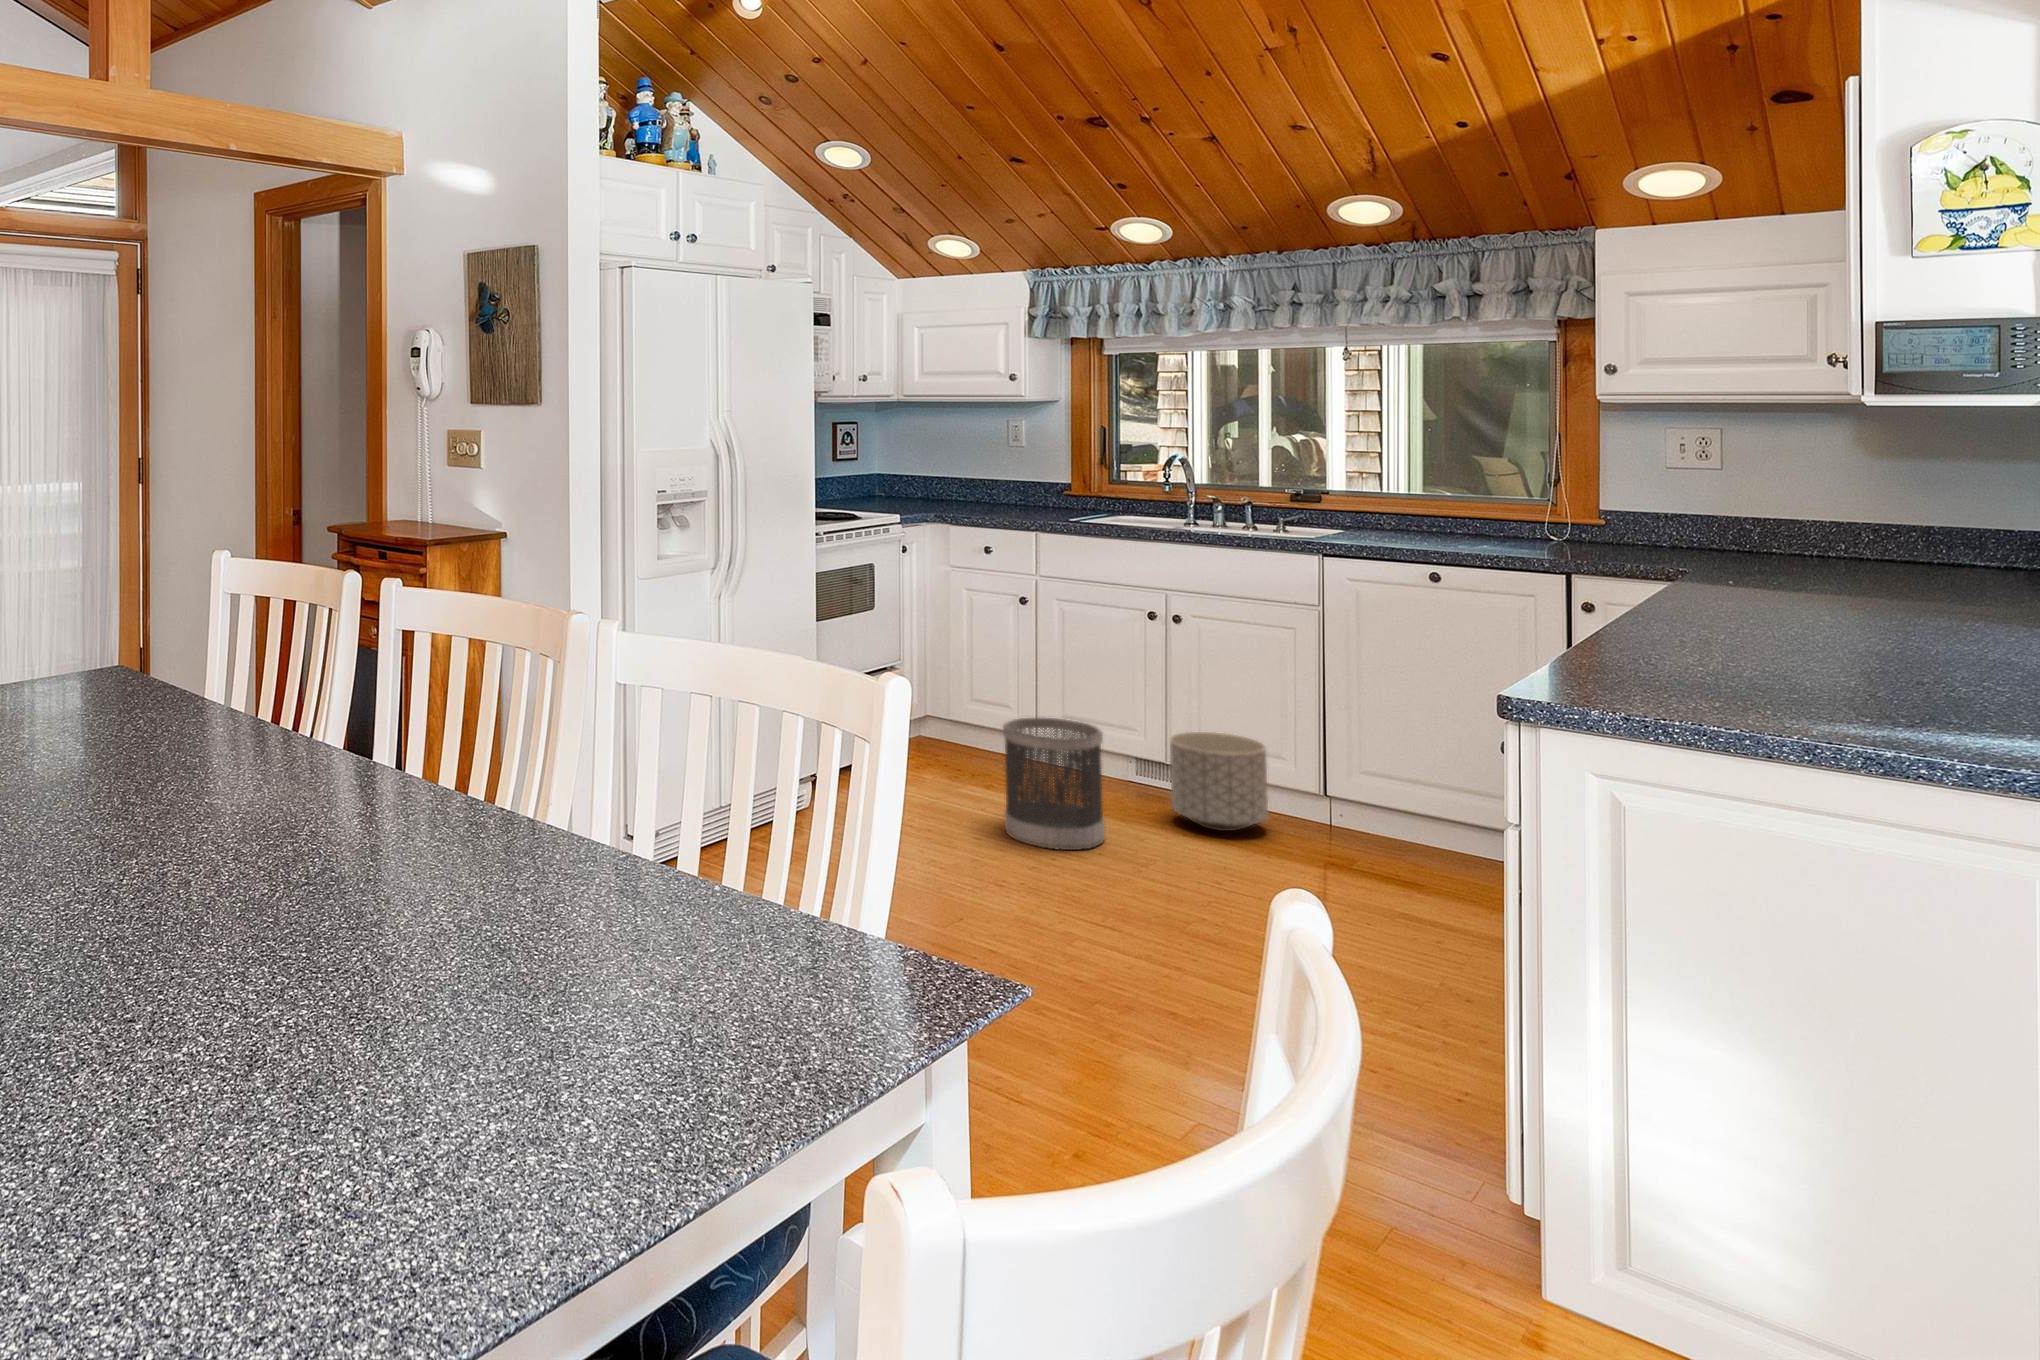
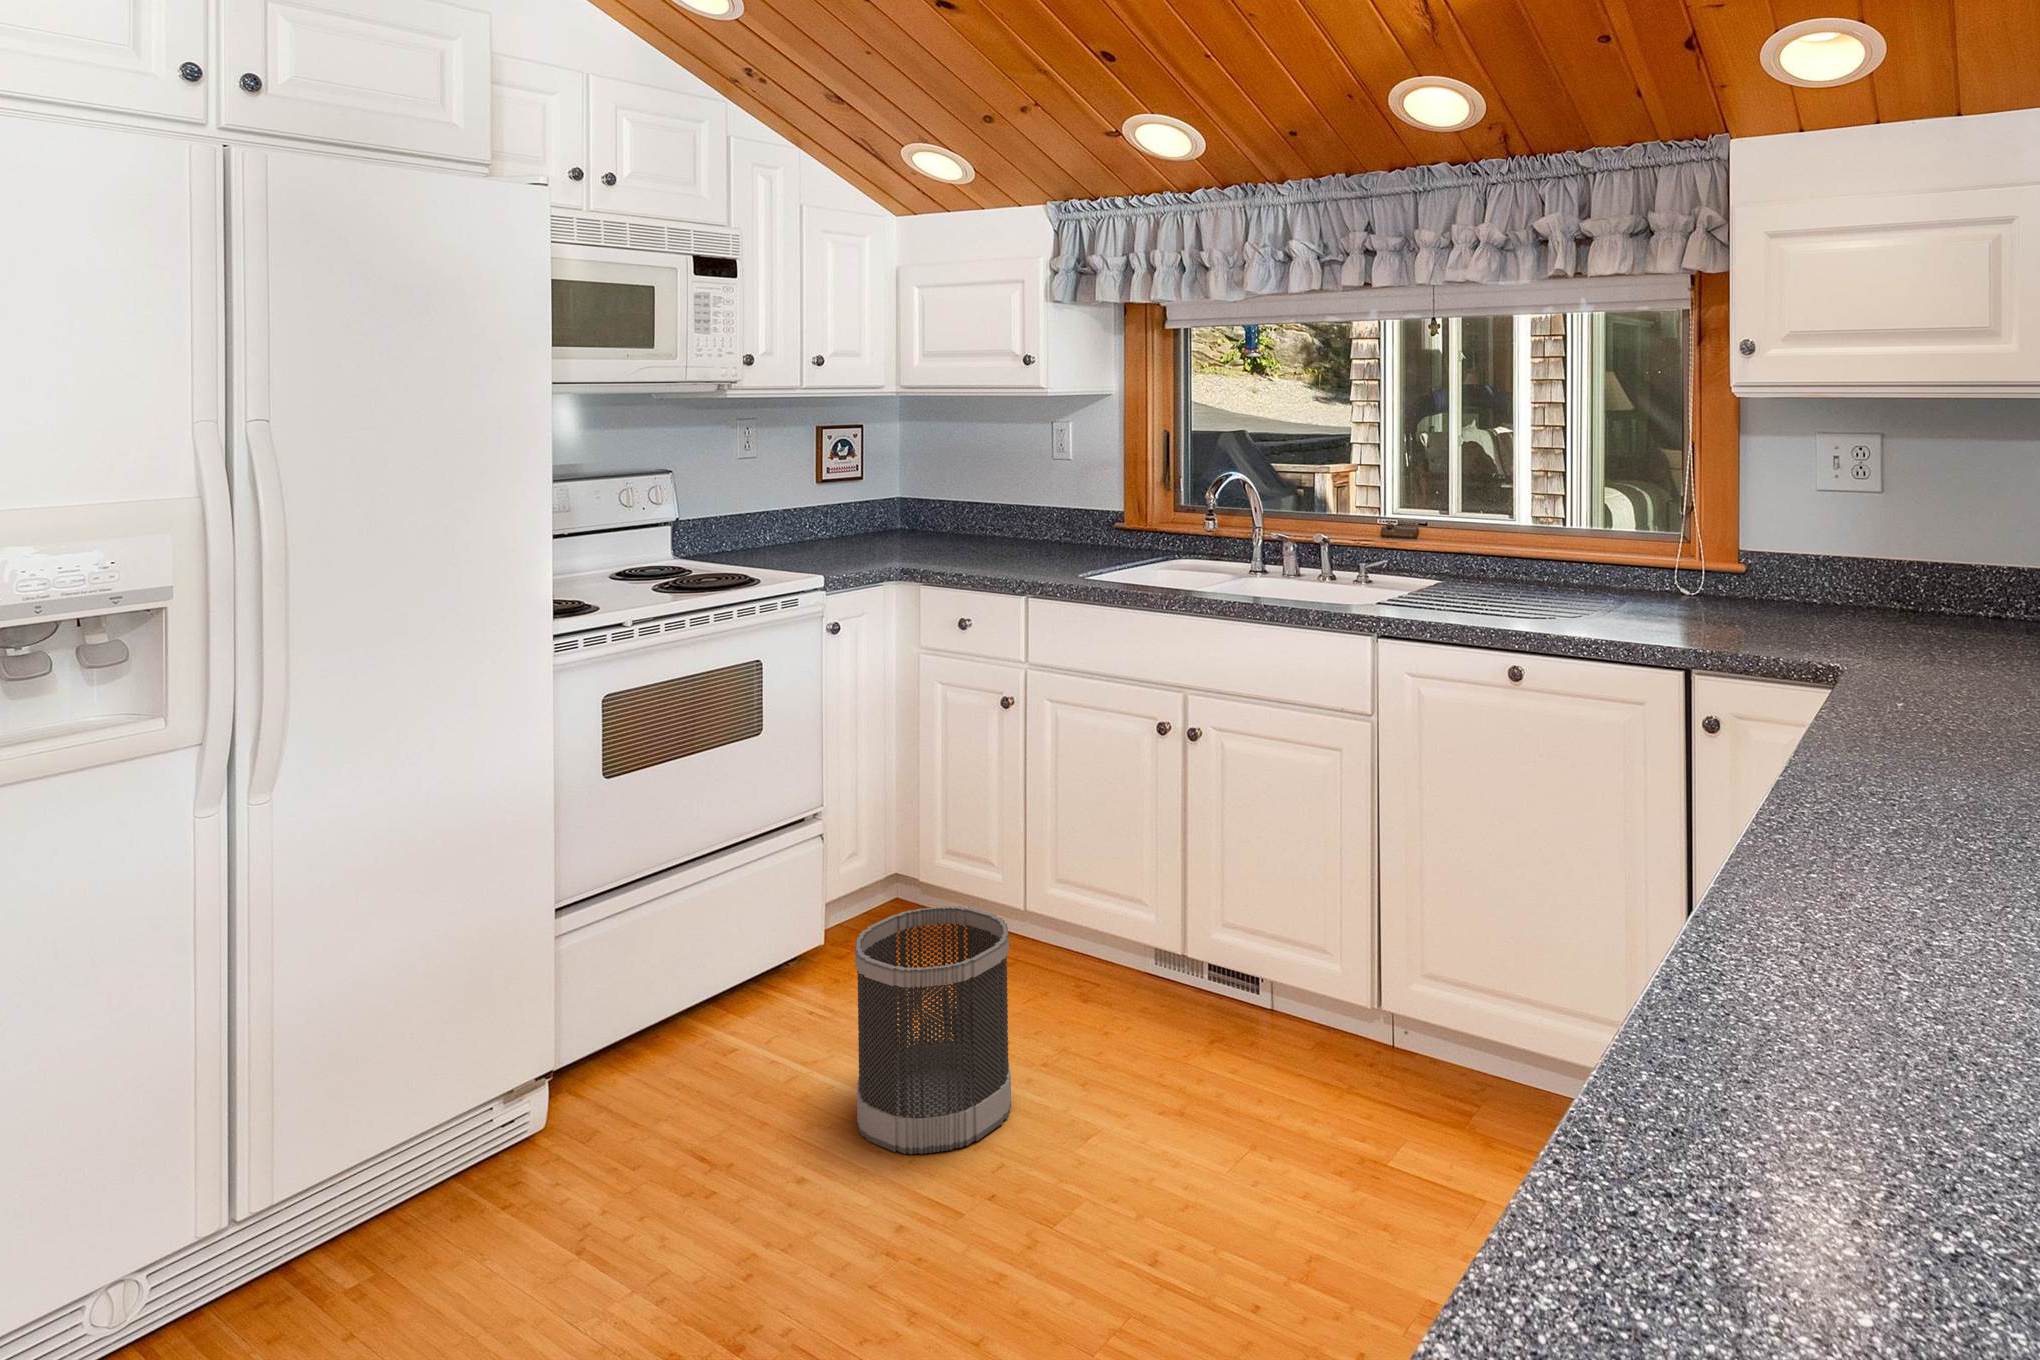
planter: present [1170,732,1268,831] -> none [1142,898,1277,1067]

